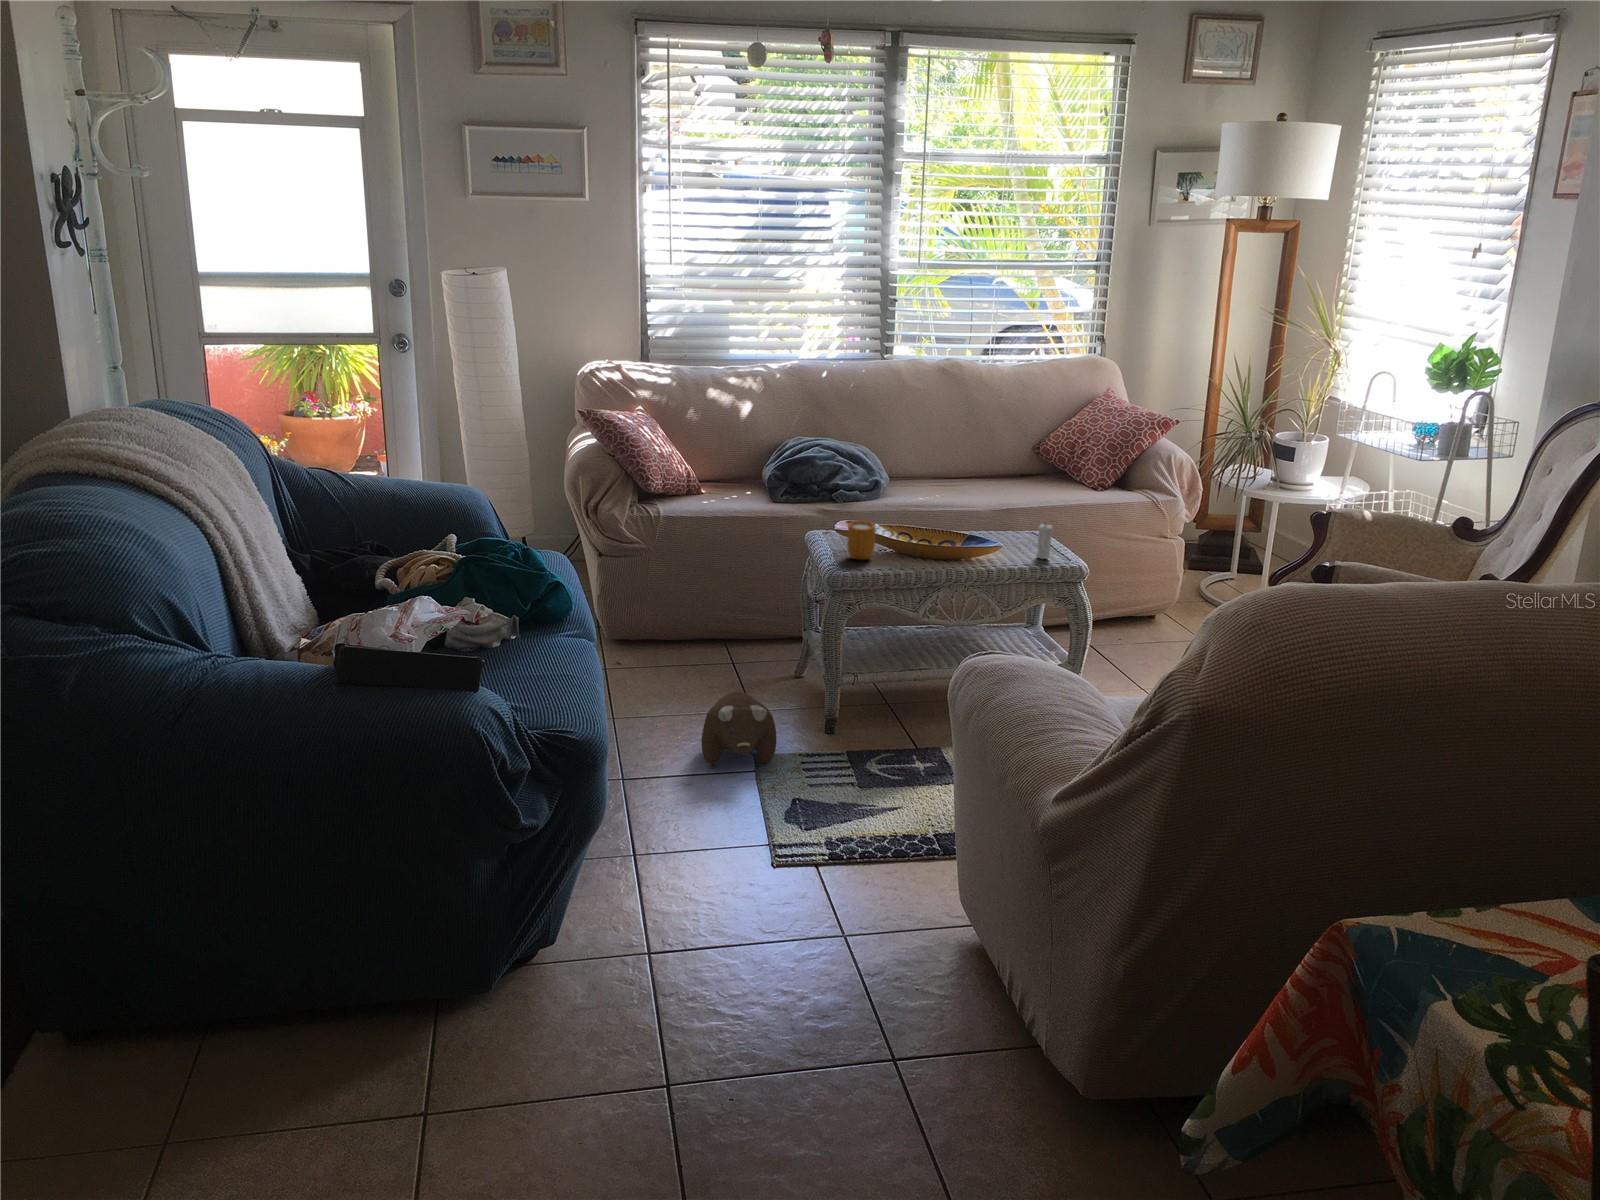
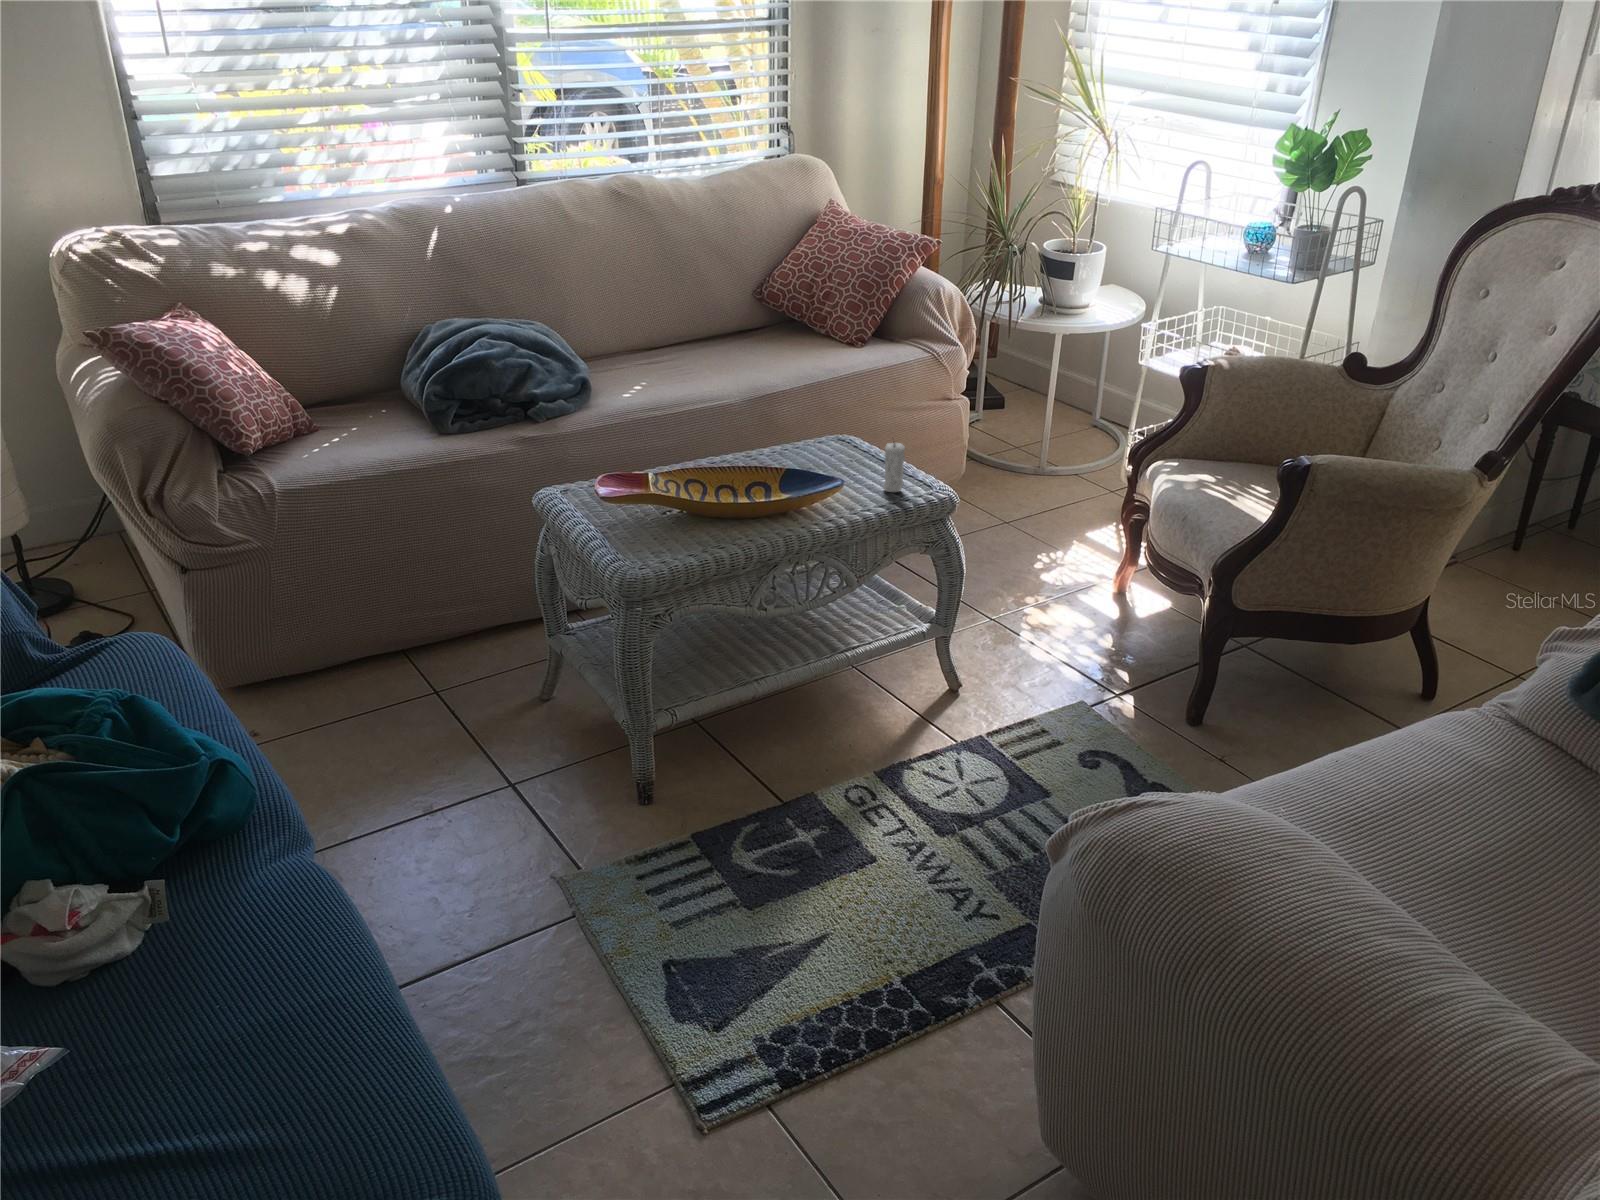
mug: present [847,521,876,560] -> none [628,483,670,544]
plush toy: present [702,691,777,765] -> none [475,799,598,926]

